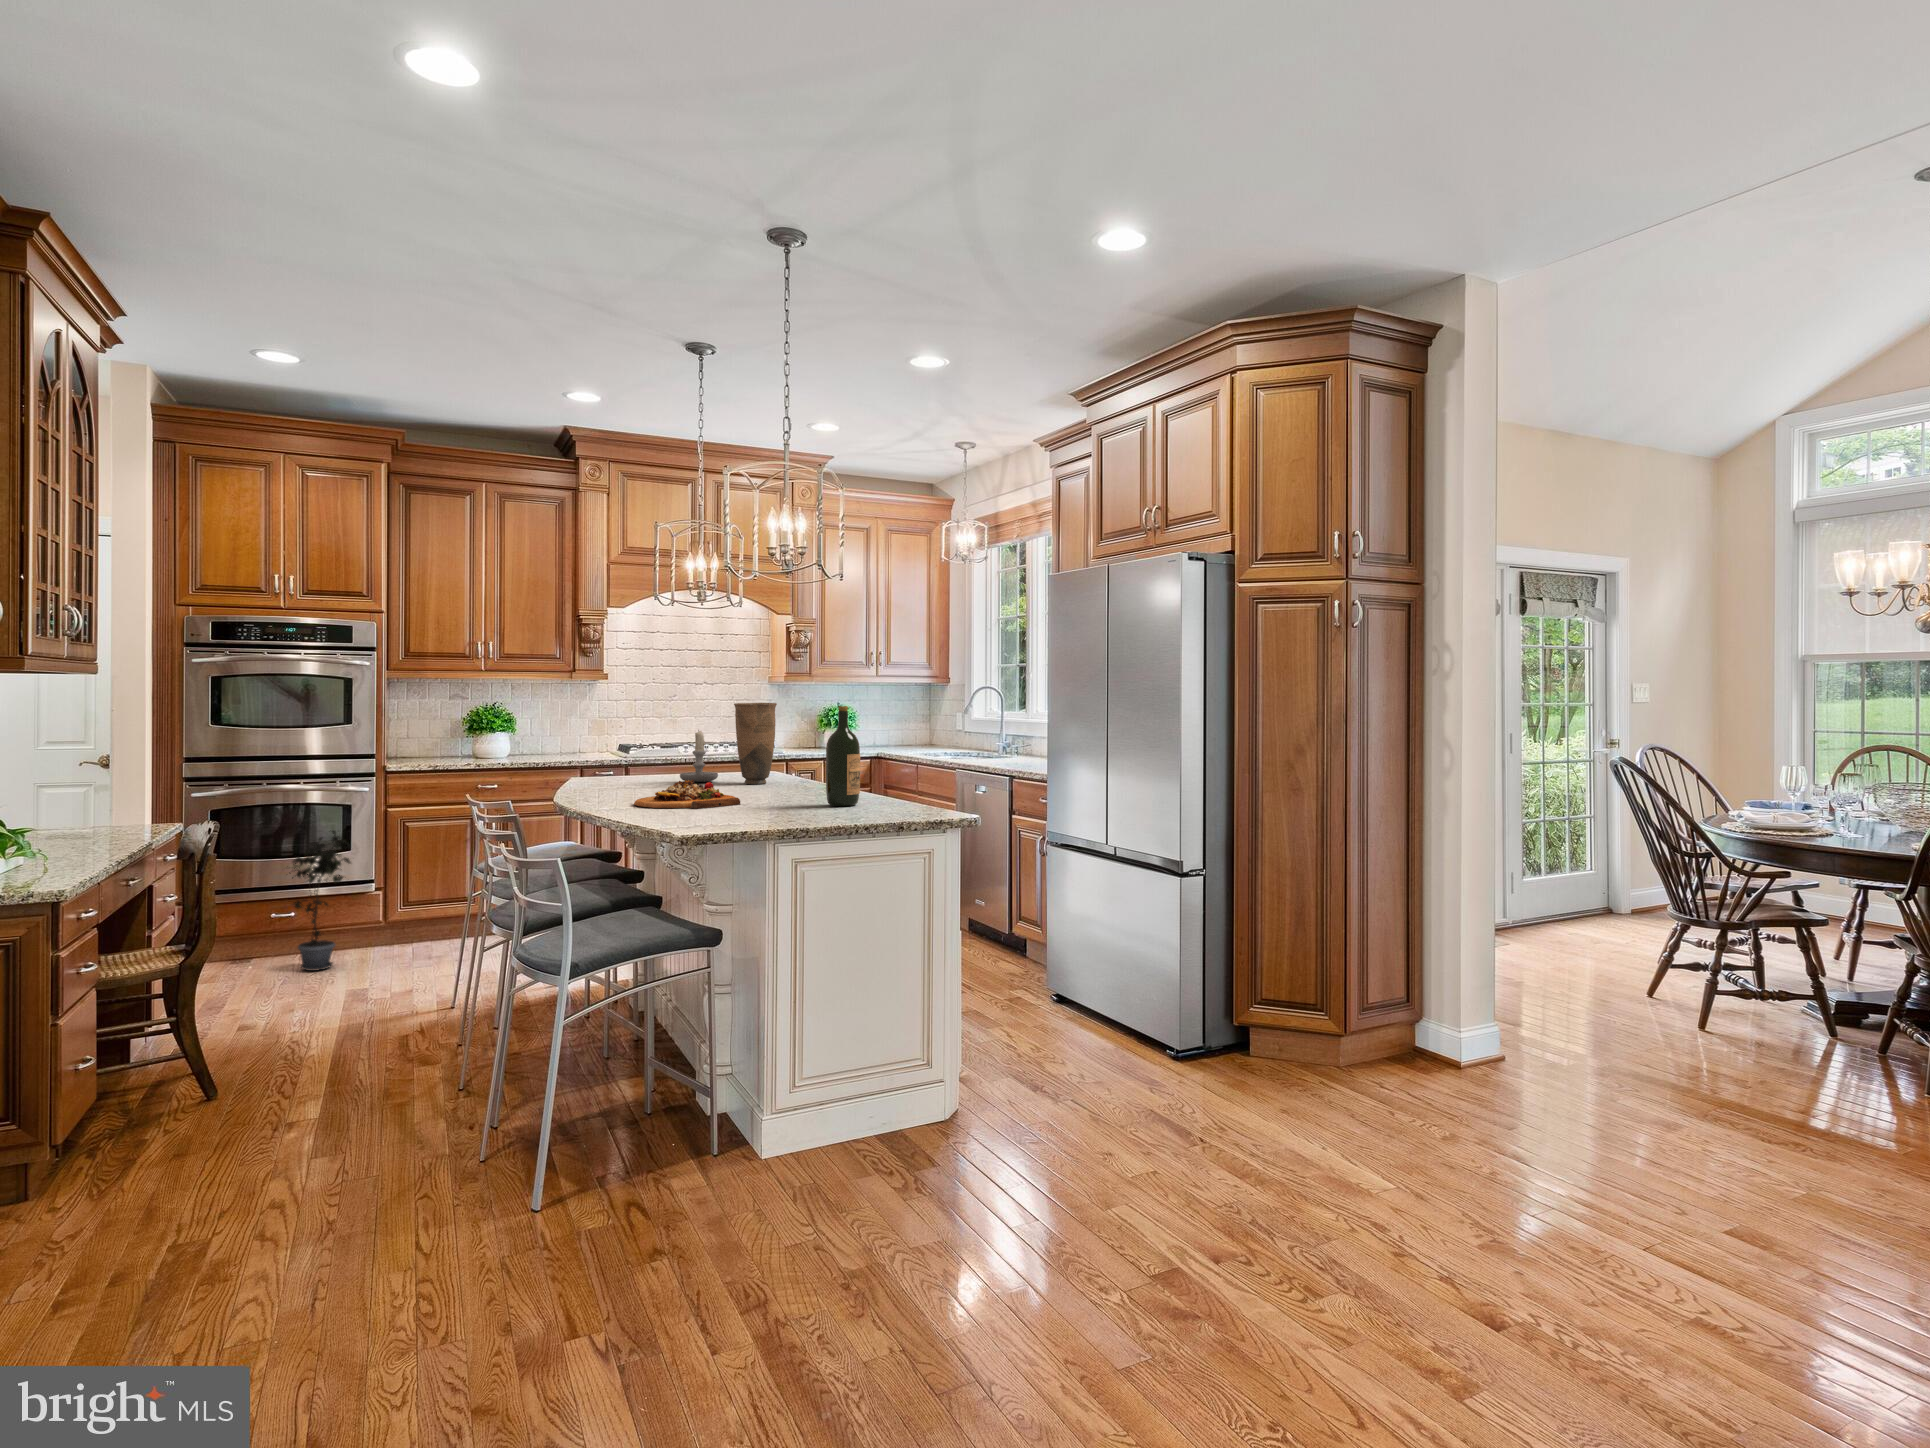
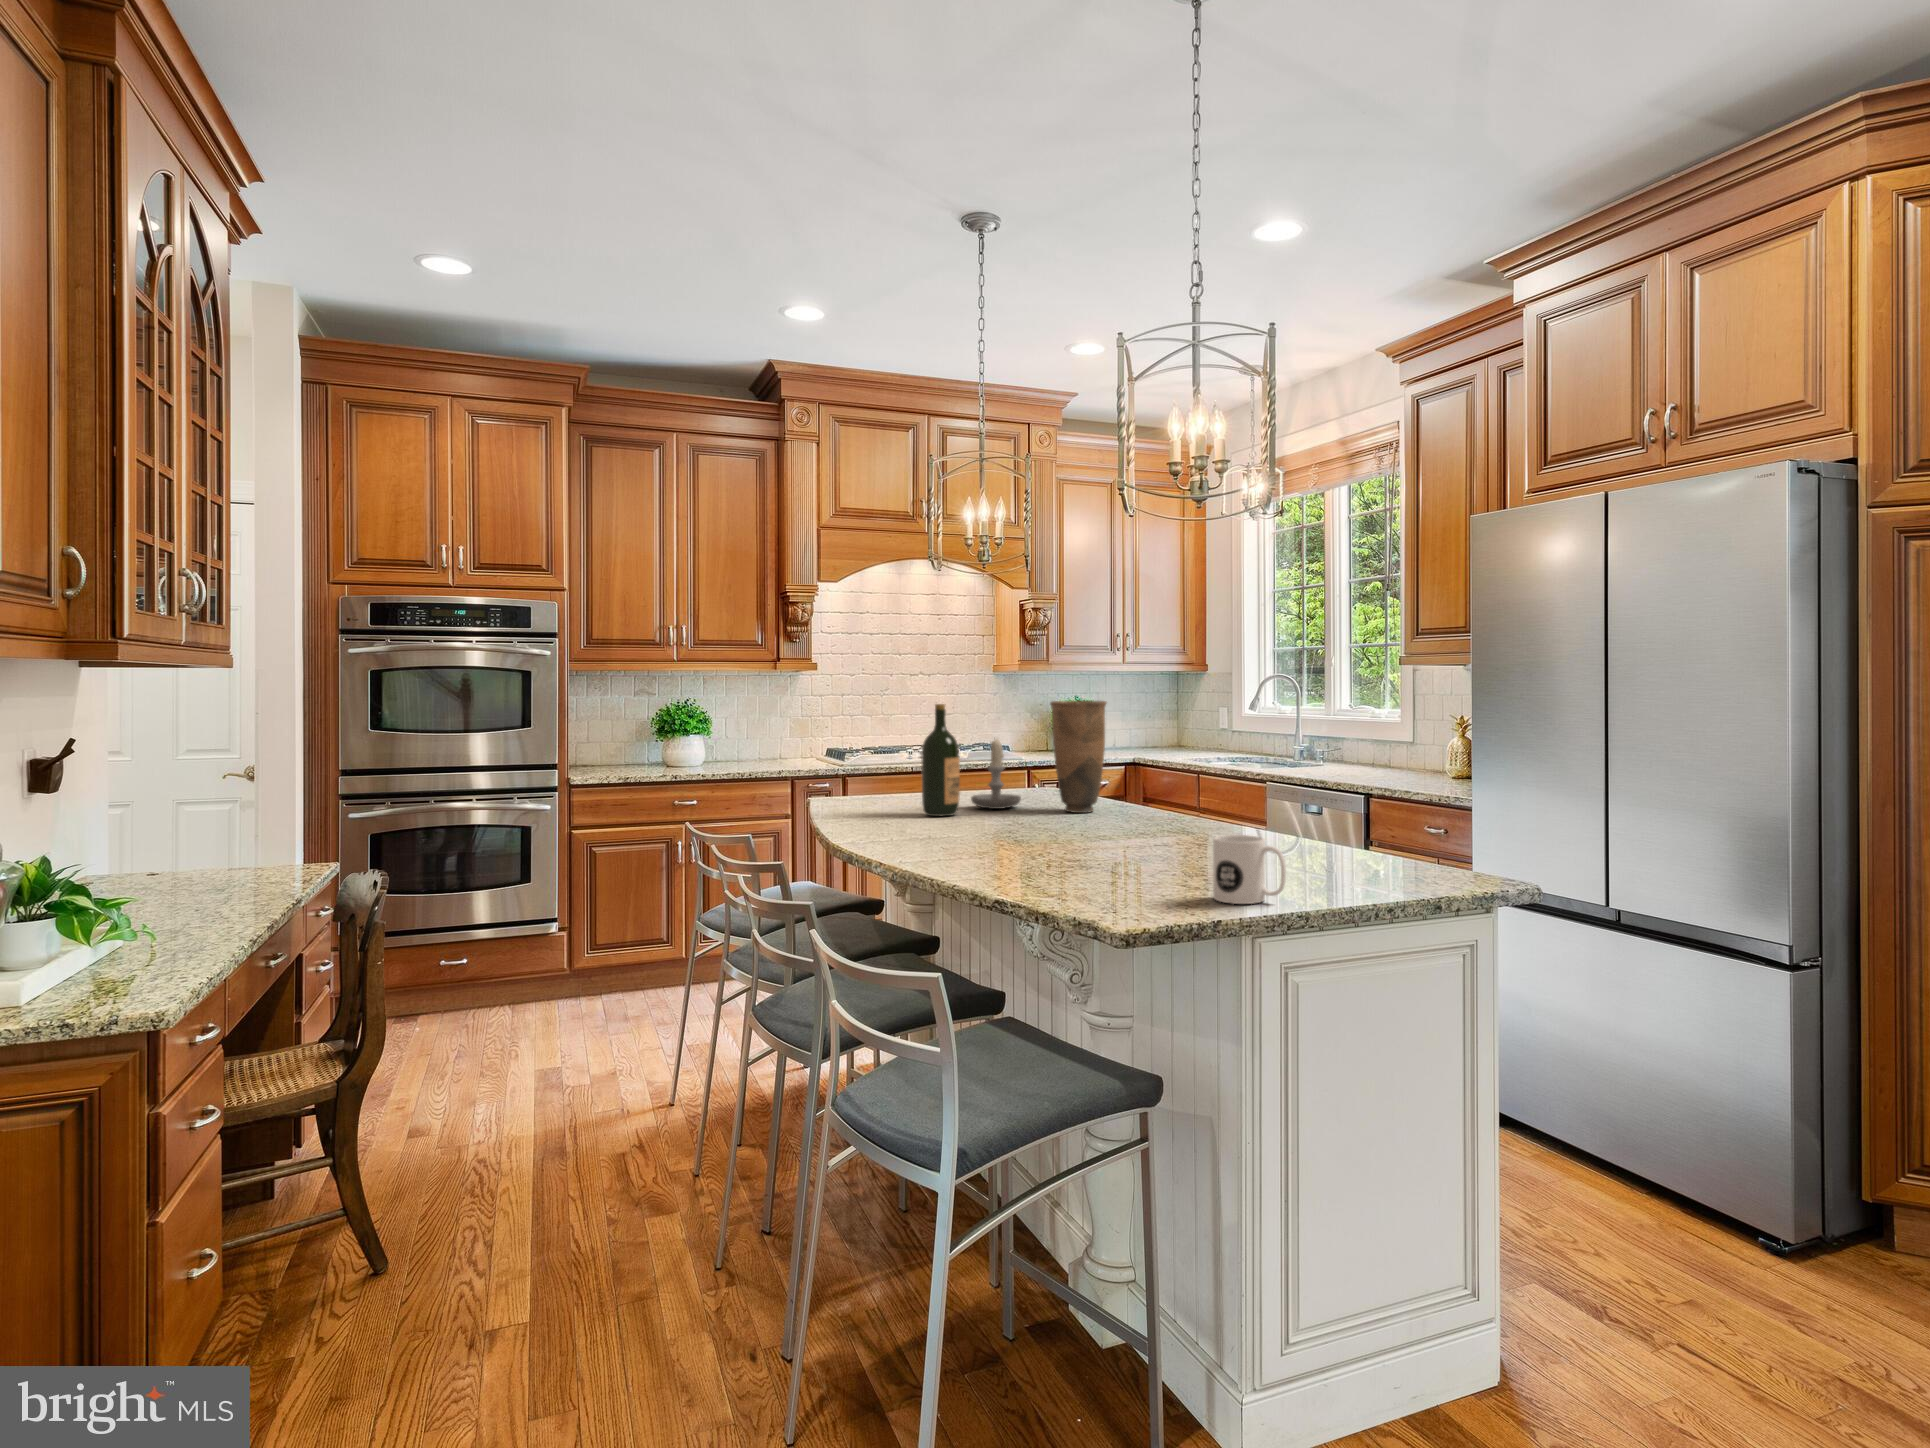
wine bottle: present [826,706,860,806] -> present [921,704,960,816]
cutting board: present [634,780,741,809] -> none [965,816,1126,864]
mug: none [751,783,793,823] -> present [1213,835,1286,904]
potted plant: present [290,830,351,971] -> none [457,859,540,1034]

